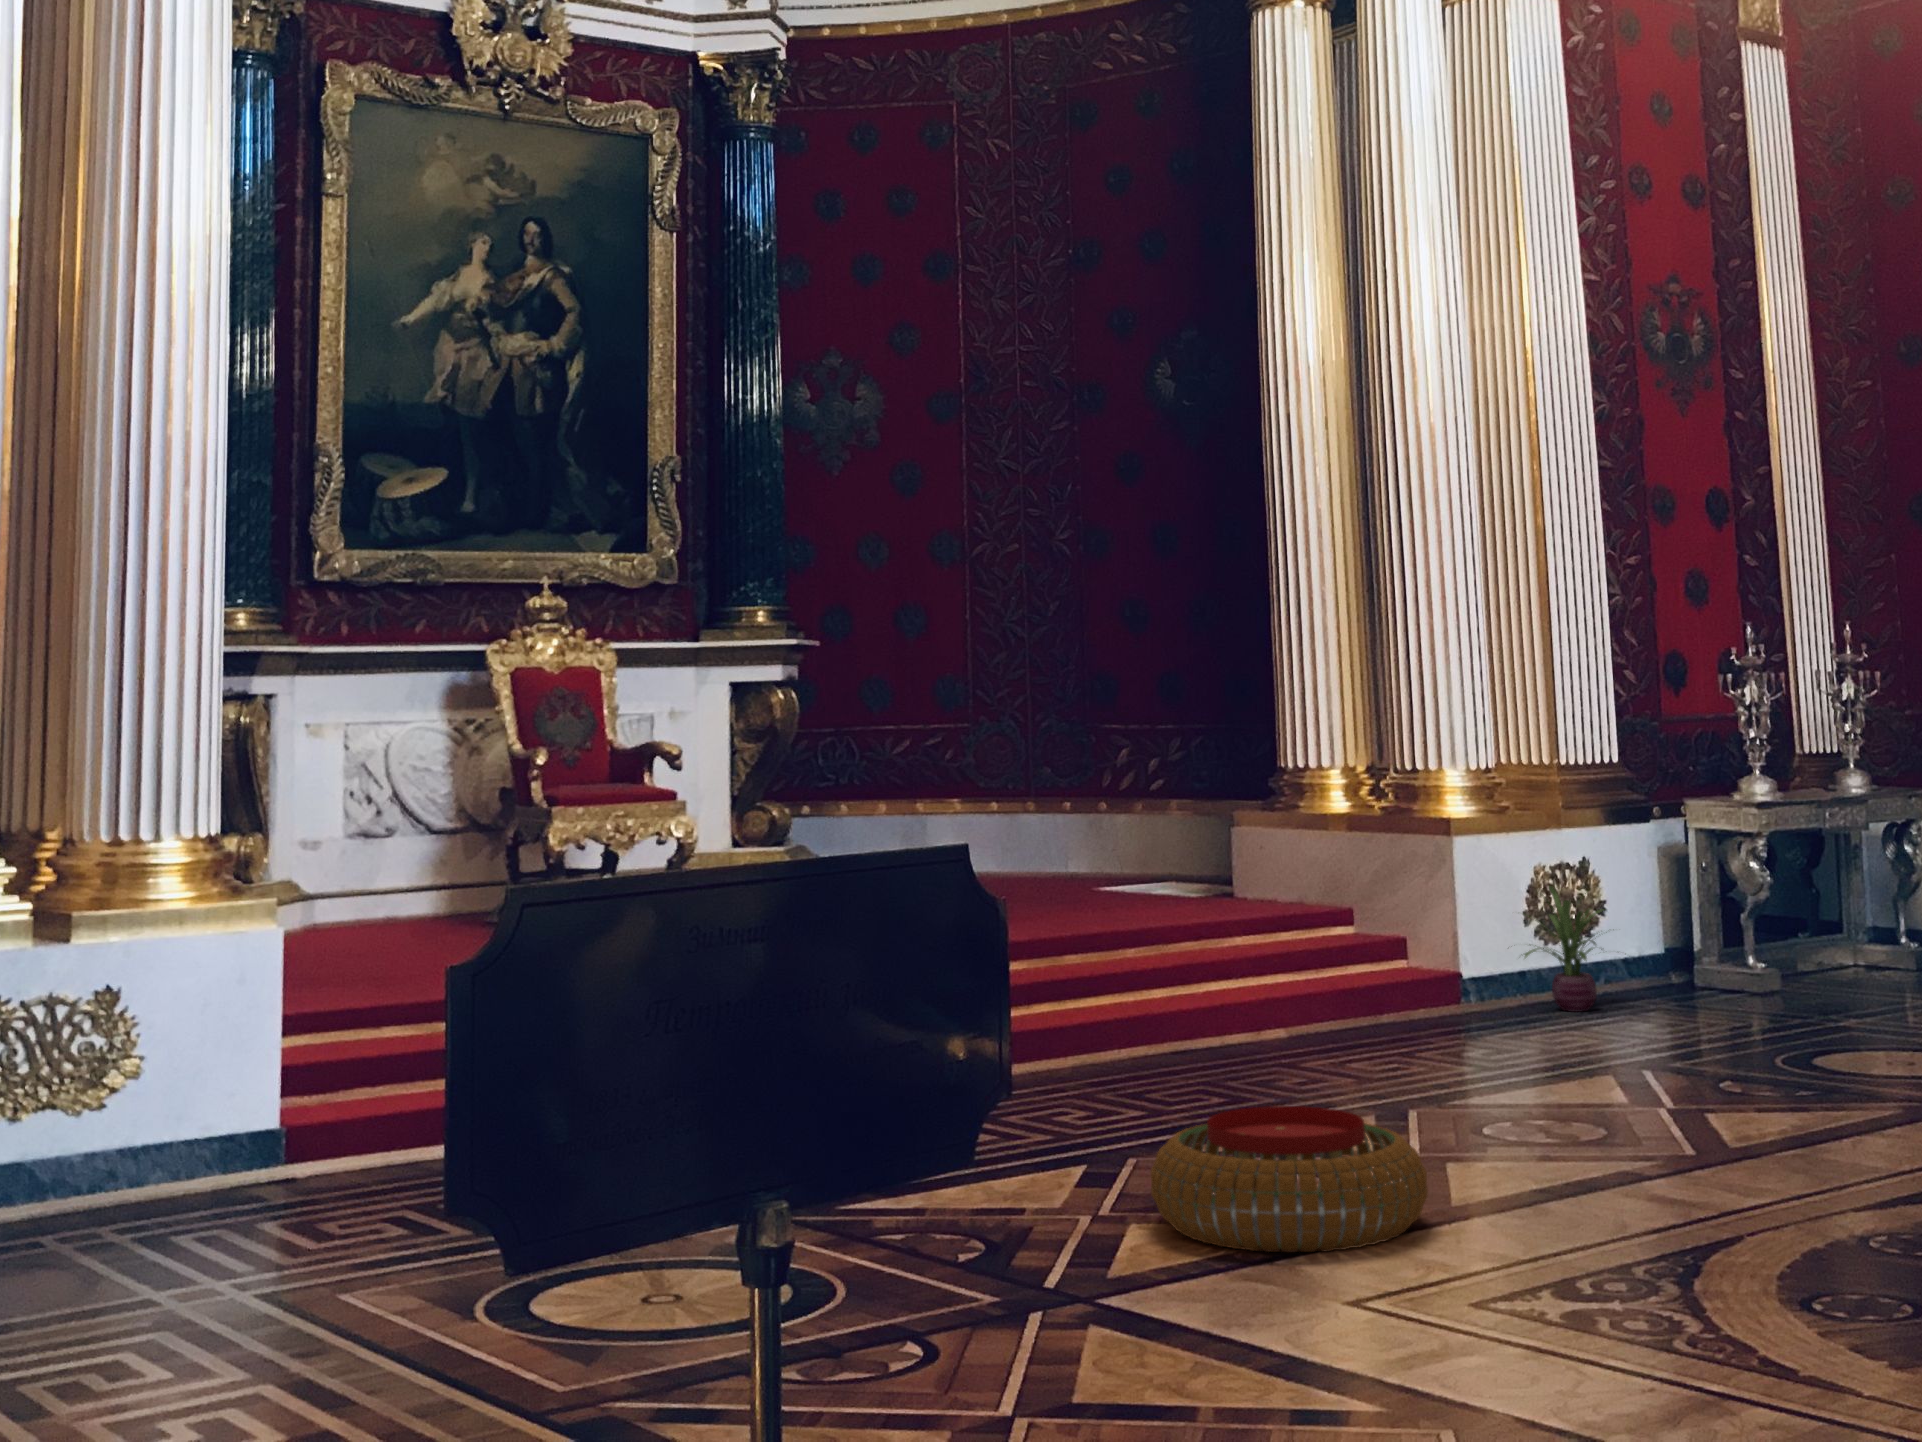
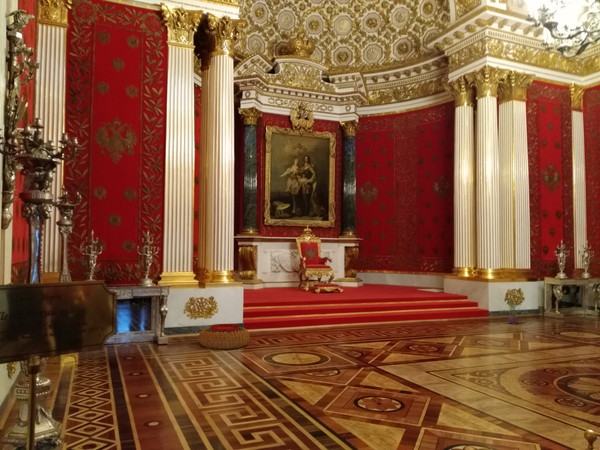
pouf: present [1150,1106,1428,1252] -> present [199,324,250,349]

